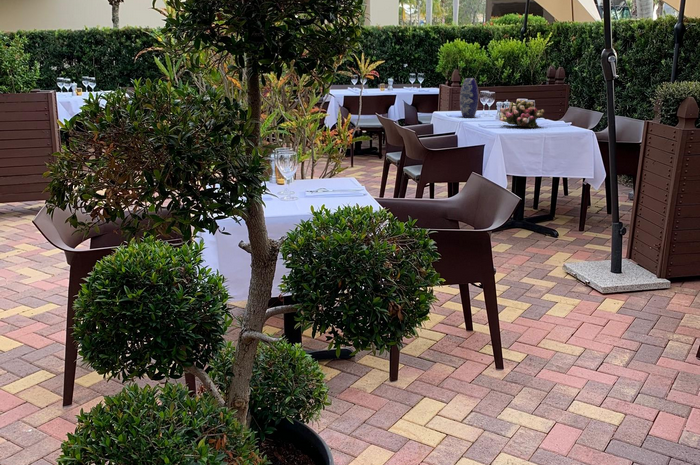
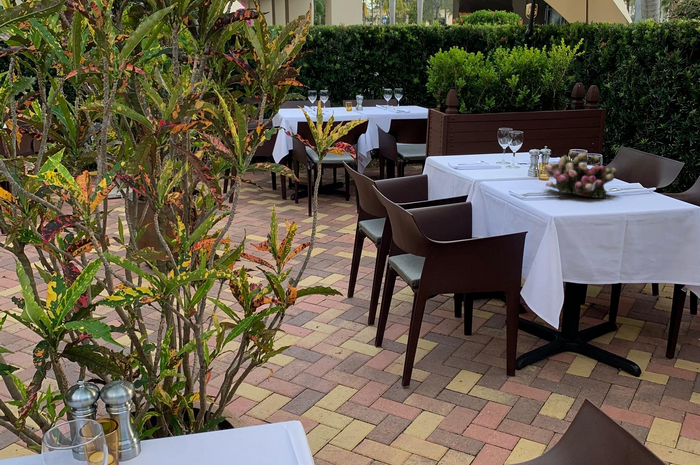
vase: present [460,78,479,118] -> none [469,109,498,169]

